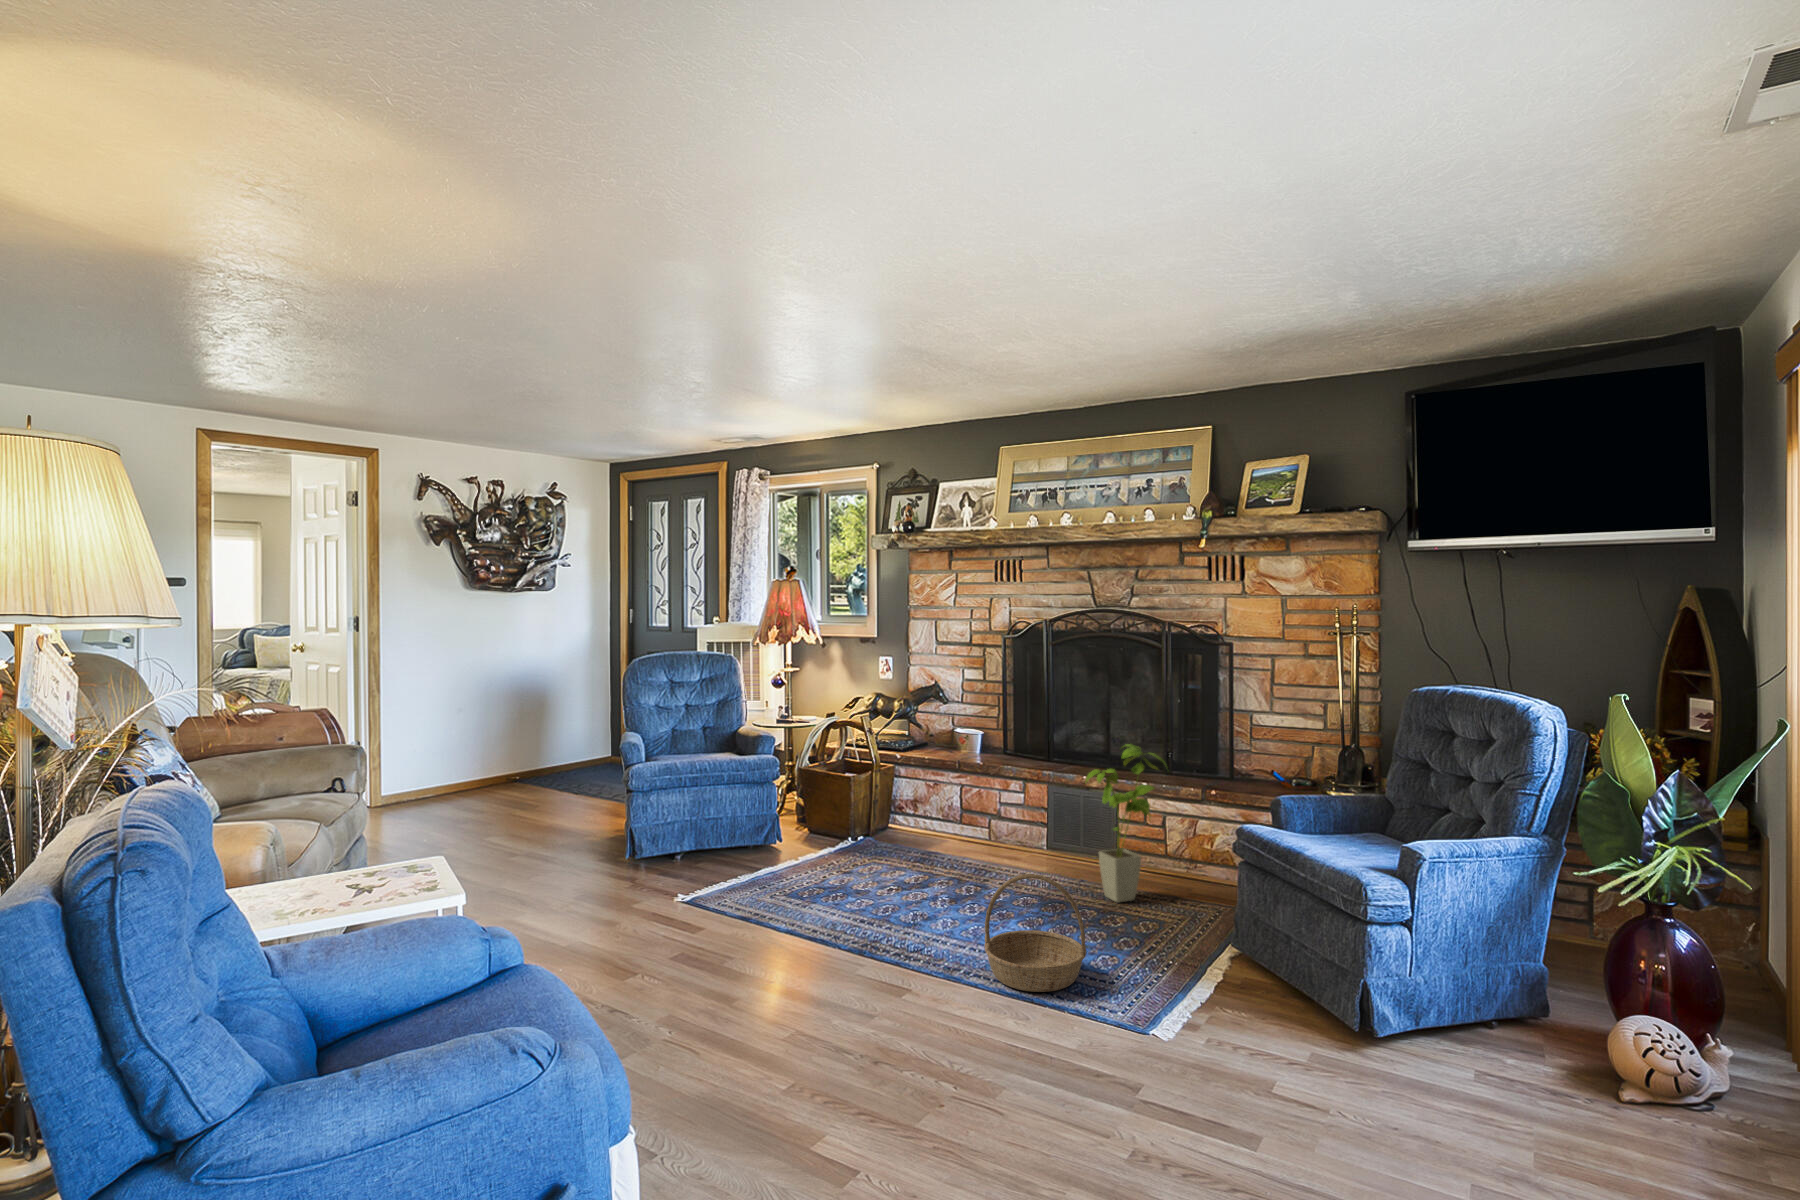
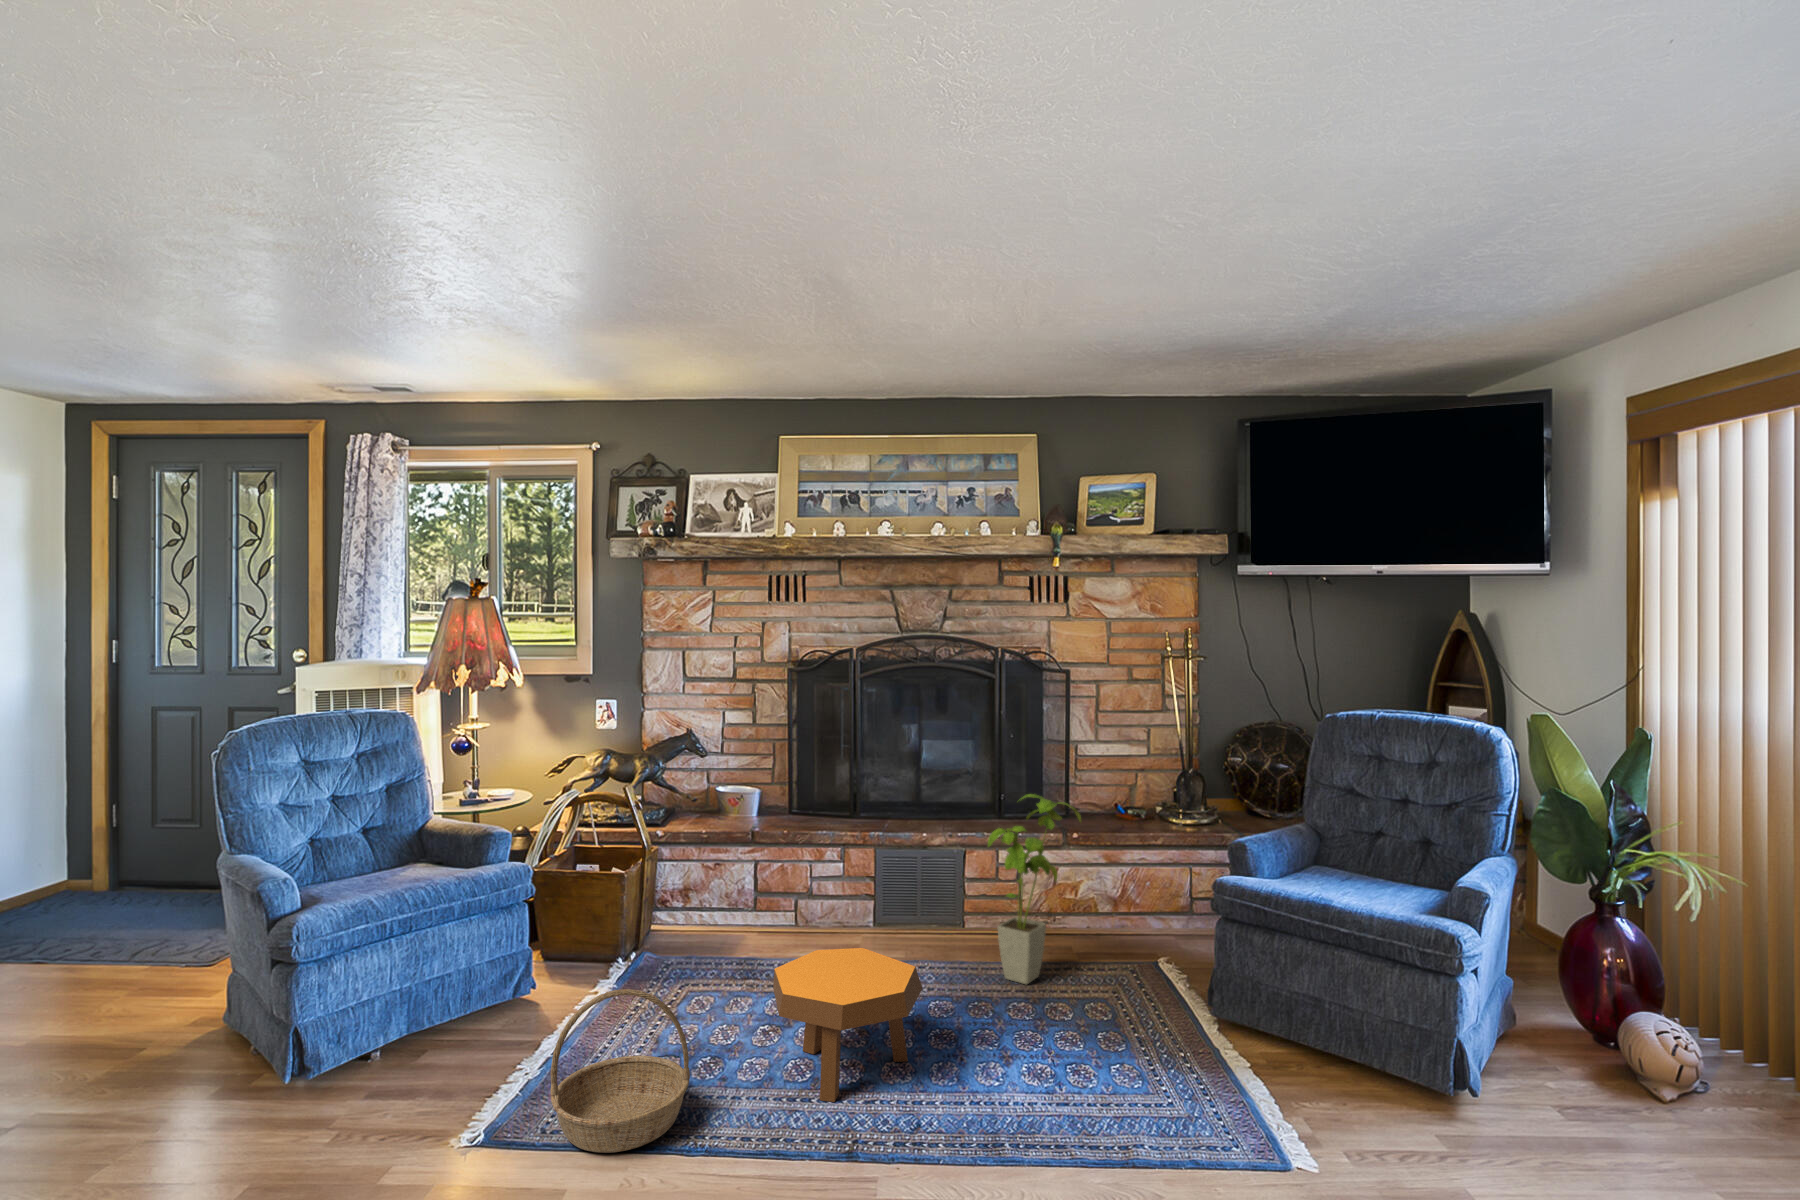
footstool: none [867,837,978,931] -> present [773,948,922,1102]
basket: present [984,874,1086,992] -> present [550,989,690,1153]

